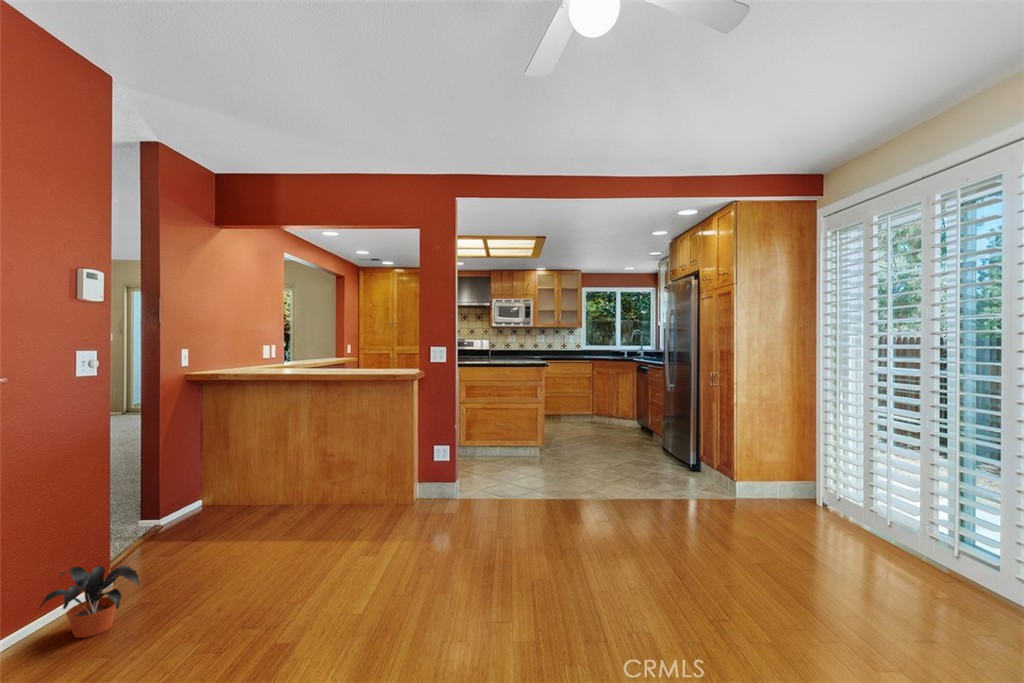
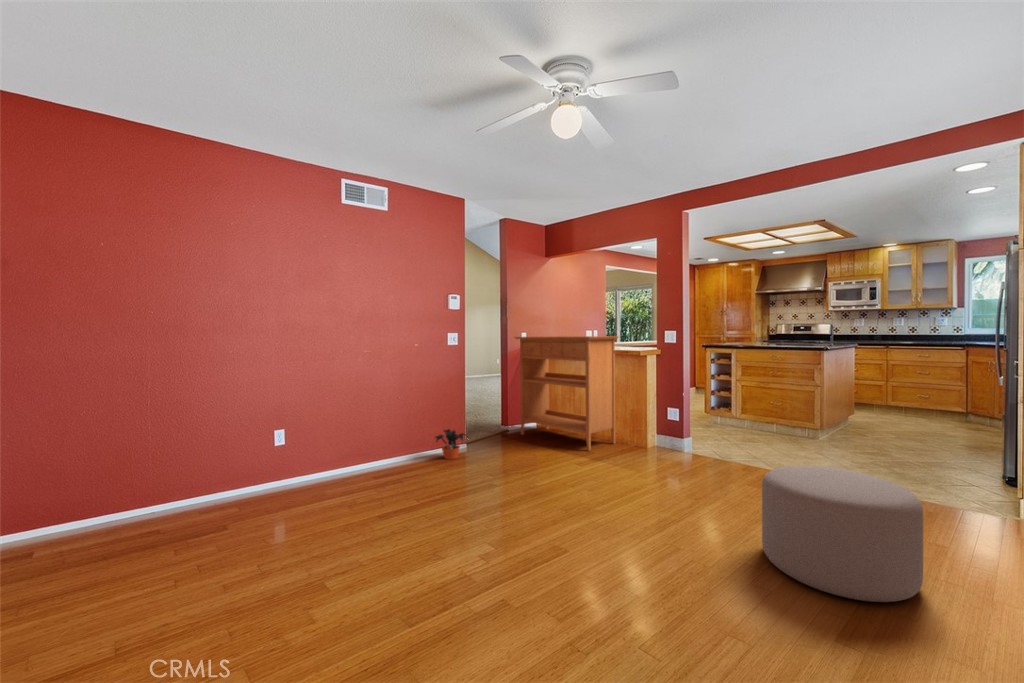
console table: none [182,354,377,532] -> present [515,336,618,451]
ottoman: none [685,487,828,619] -> present [762,466,923,602]

